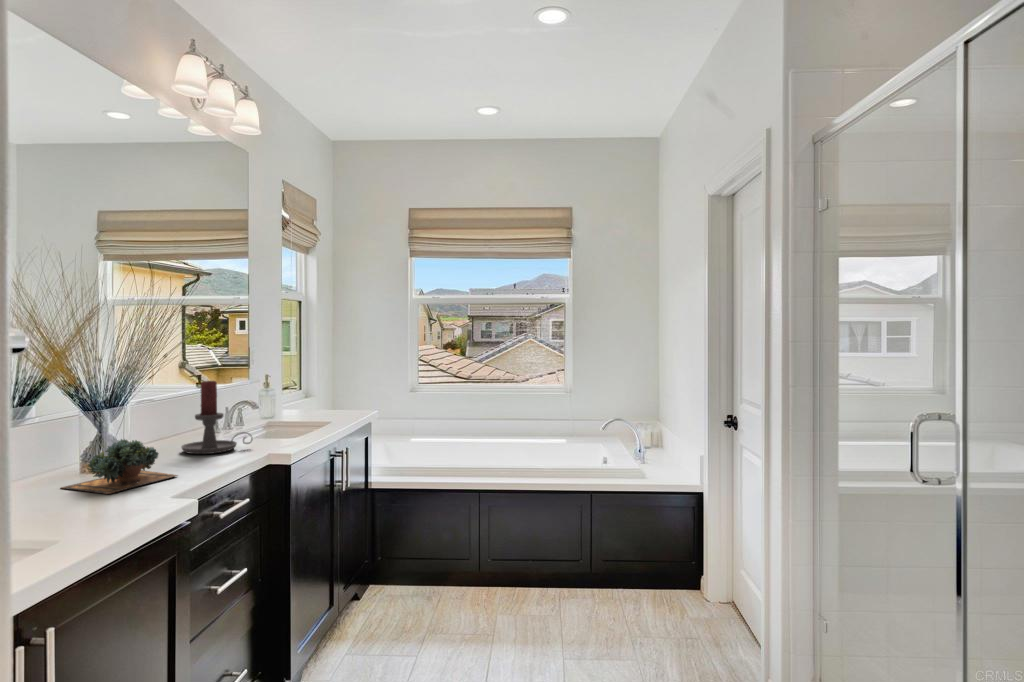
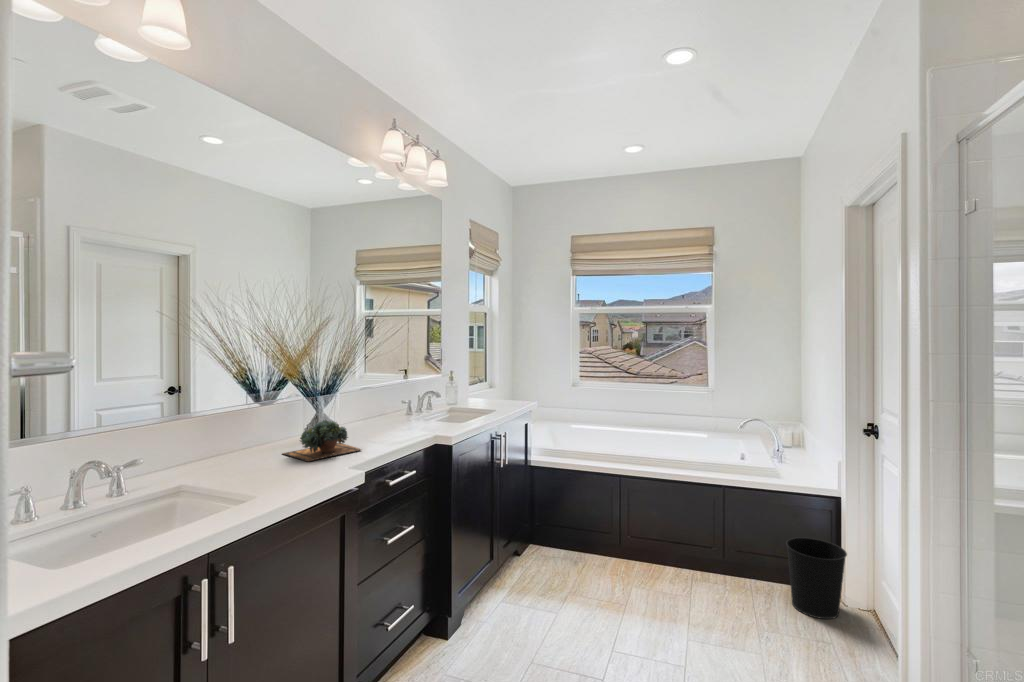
candle holder: present [182,381,253,454] -> none [377,376,428,433]
wastebasket: none [655,539,712,620] -> present [786,537,847,619]

